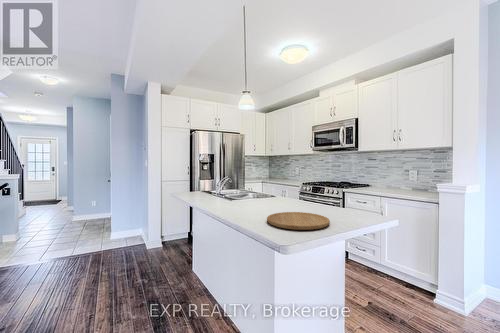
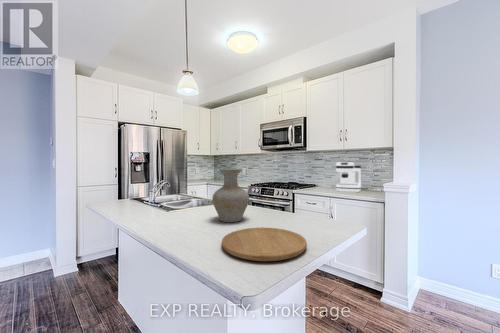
coffee maker: none [387,162,417,193] -> present [336,162,361,192]
vase: none [263,168,292,209] -> present [212,169,249,222]

